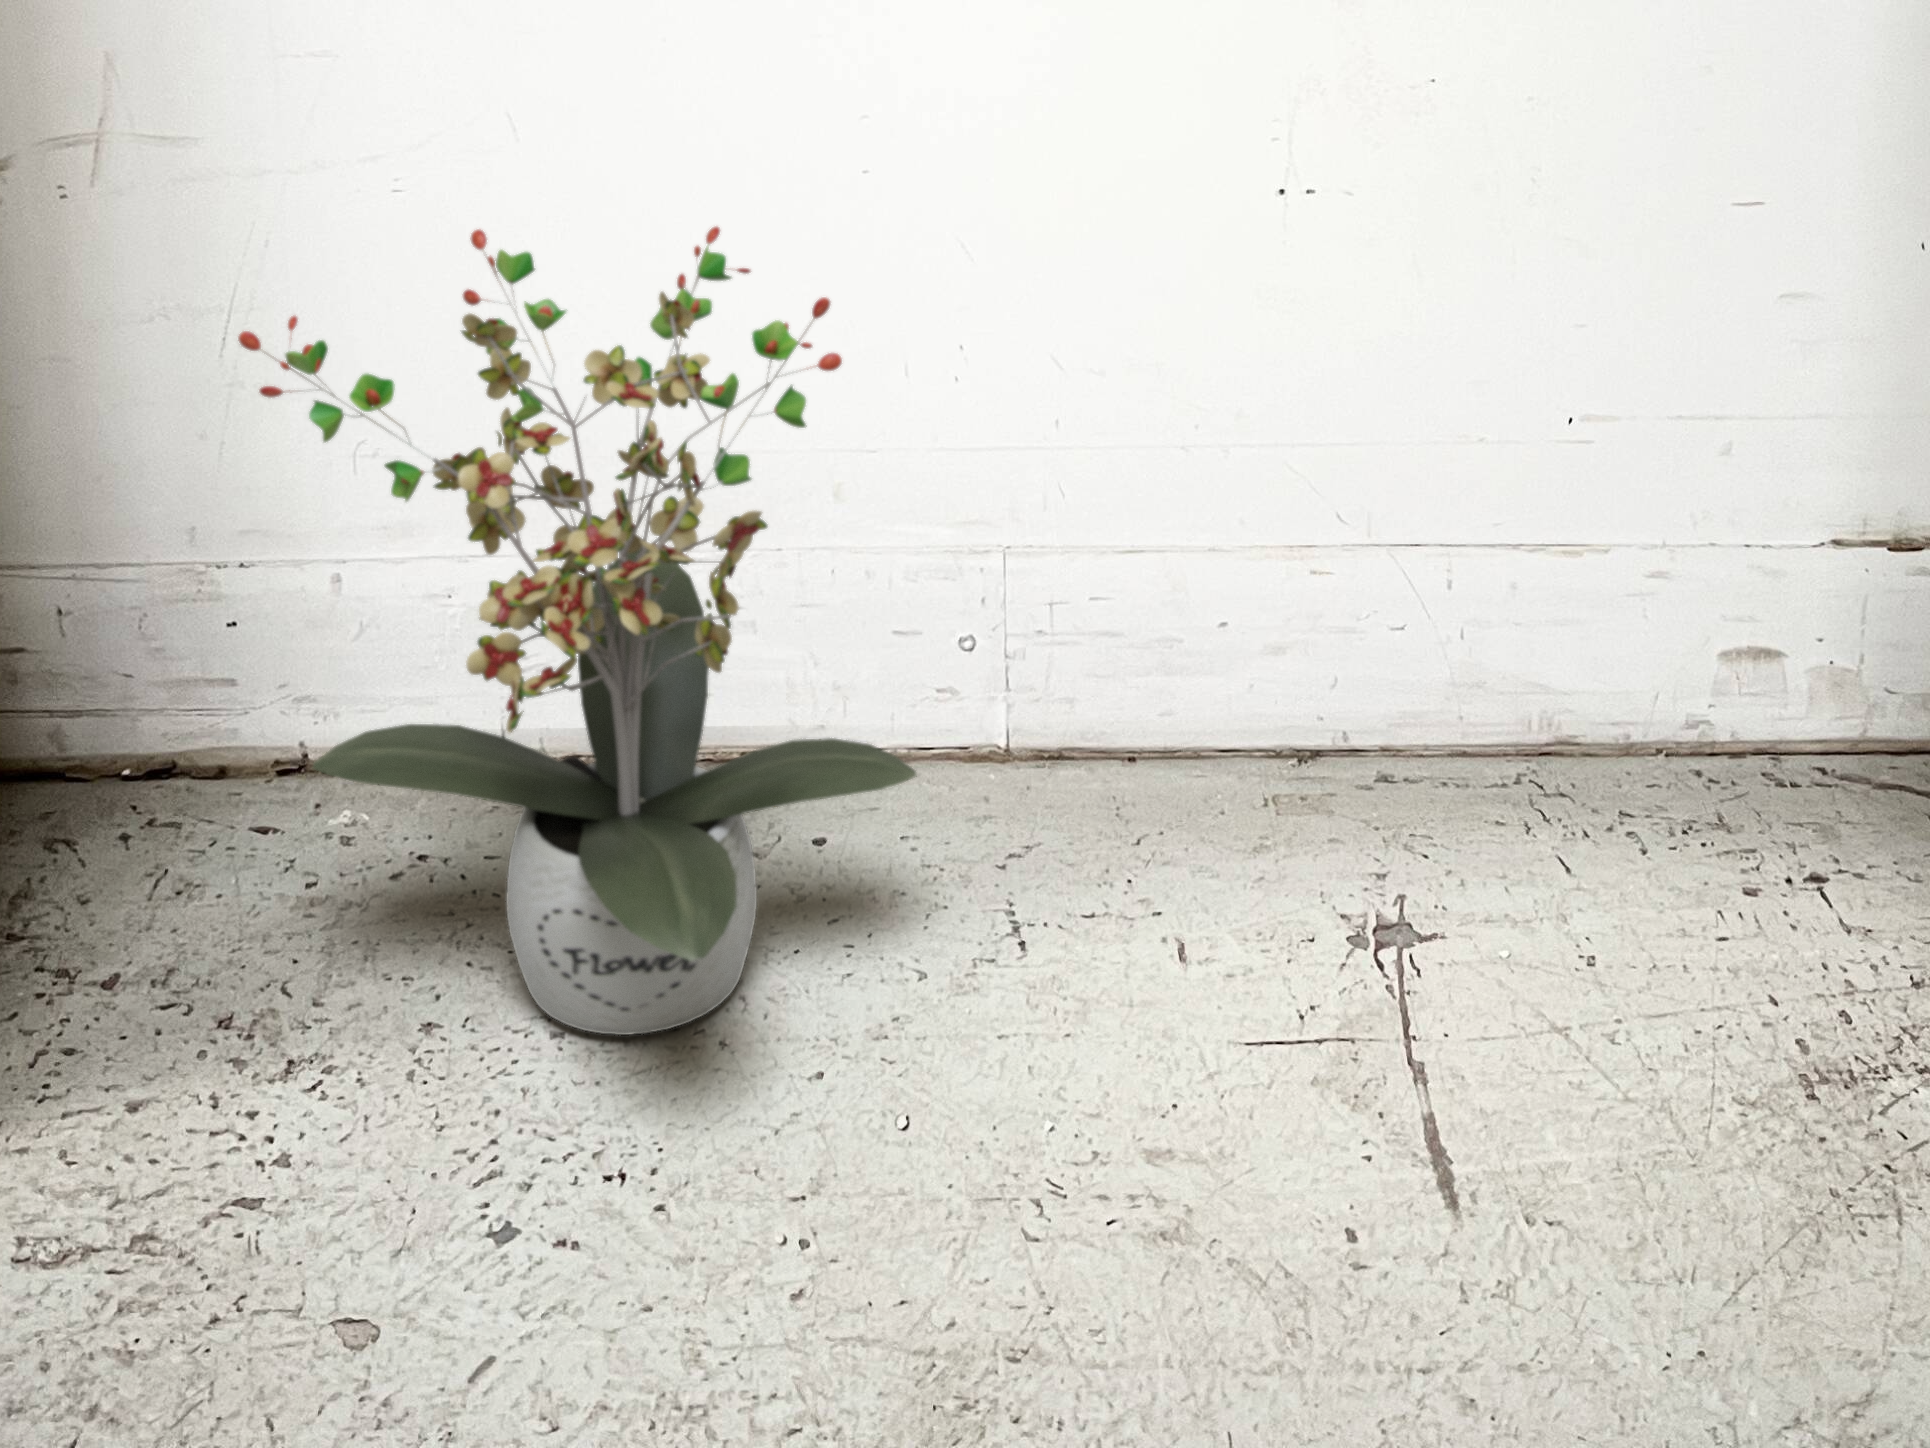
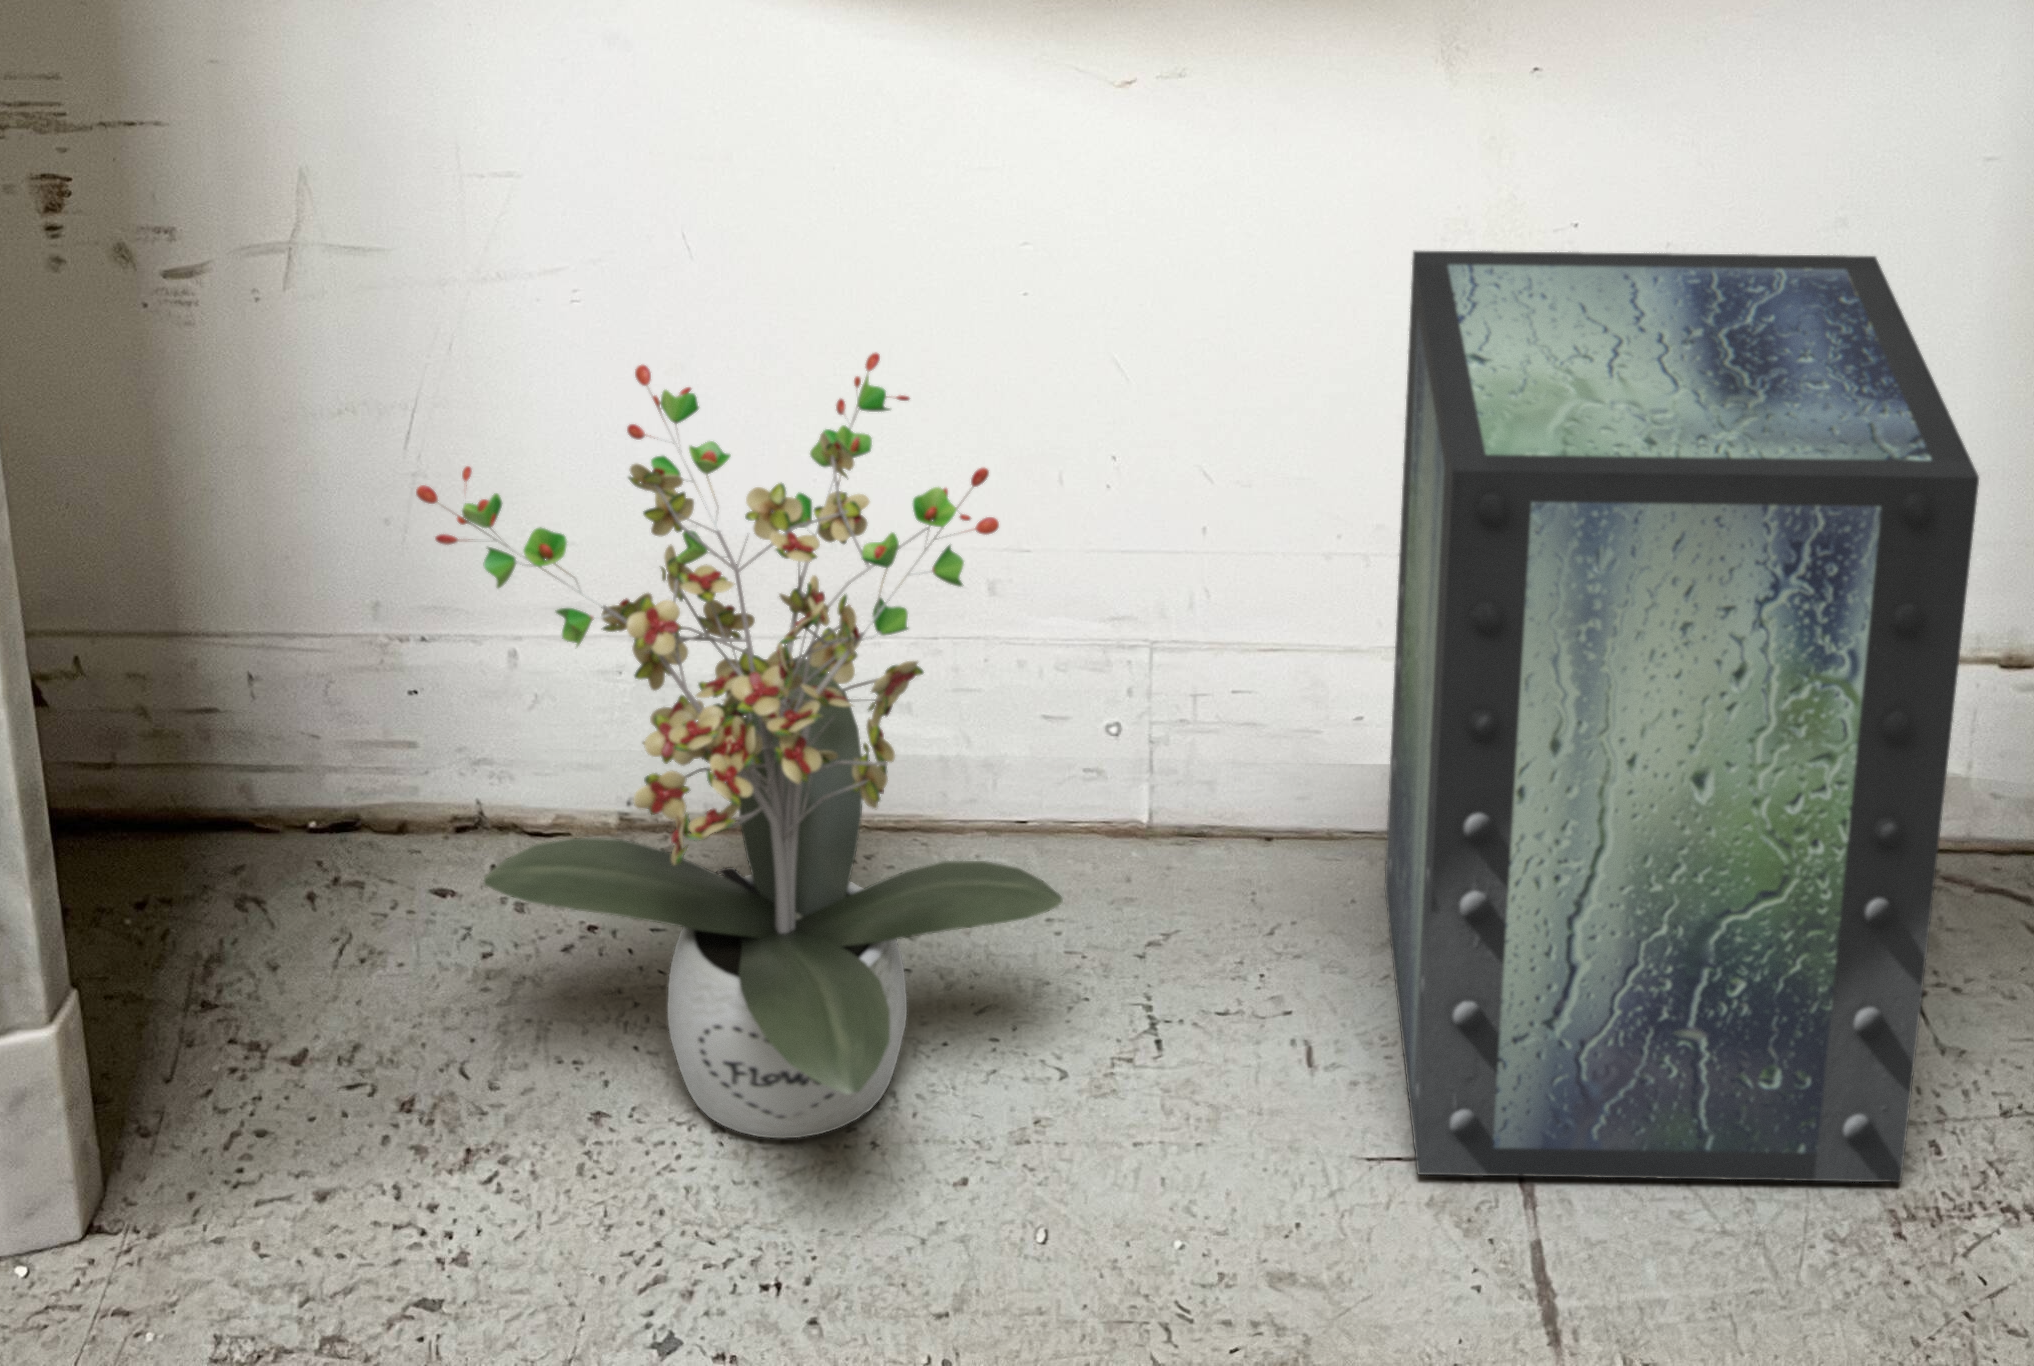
storage box: none [1243,96,1858,1051] -> present [1385,251,1979,1182]

